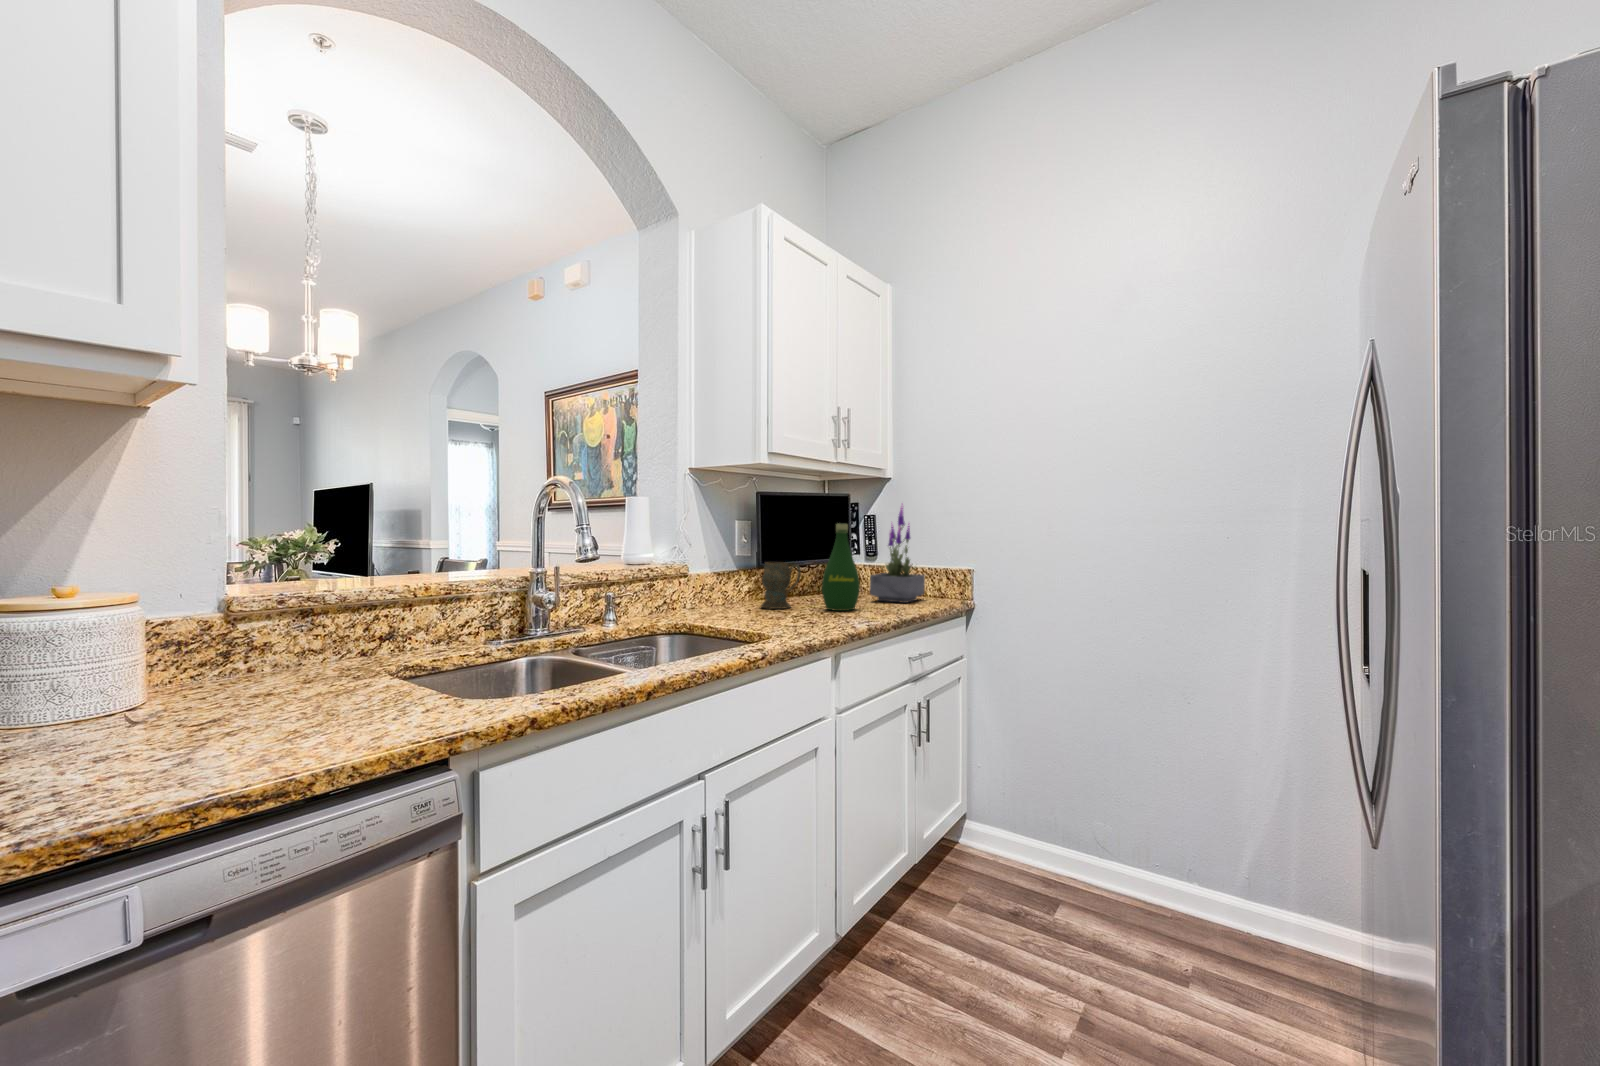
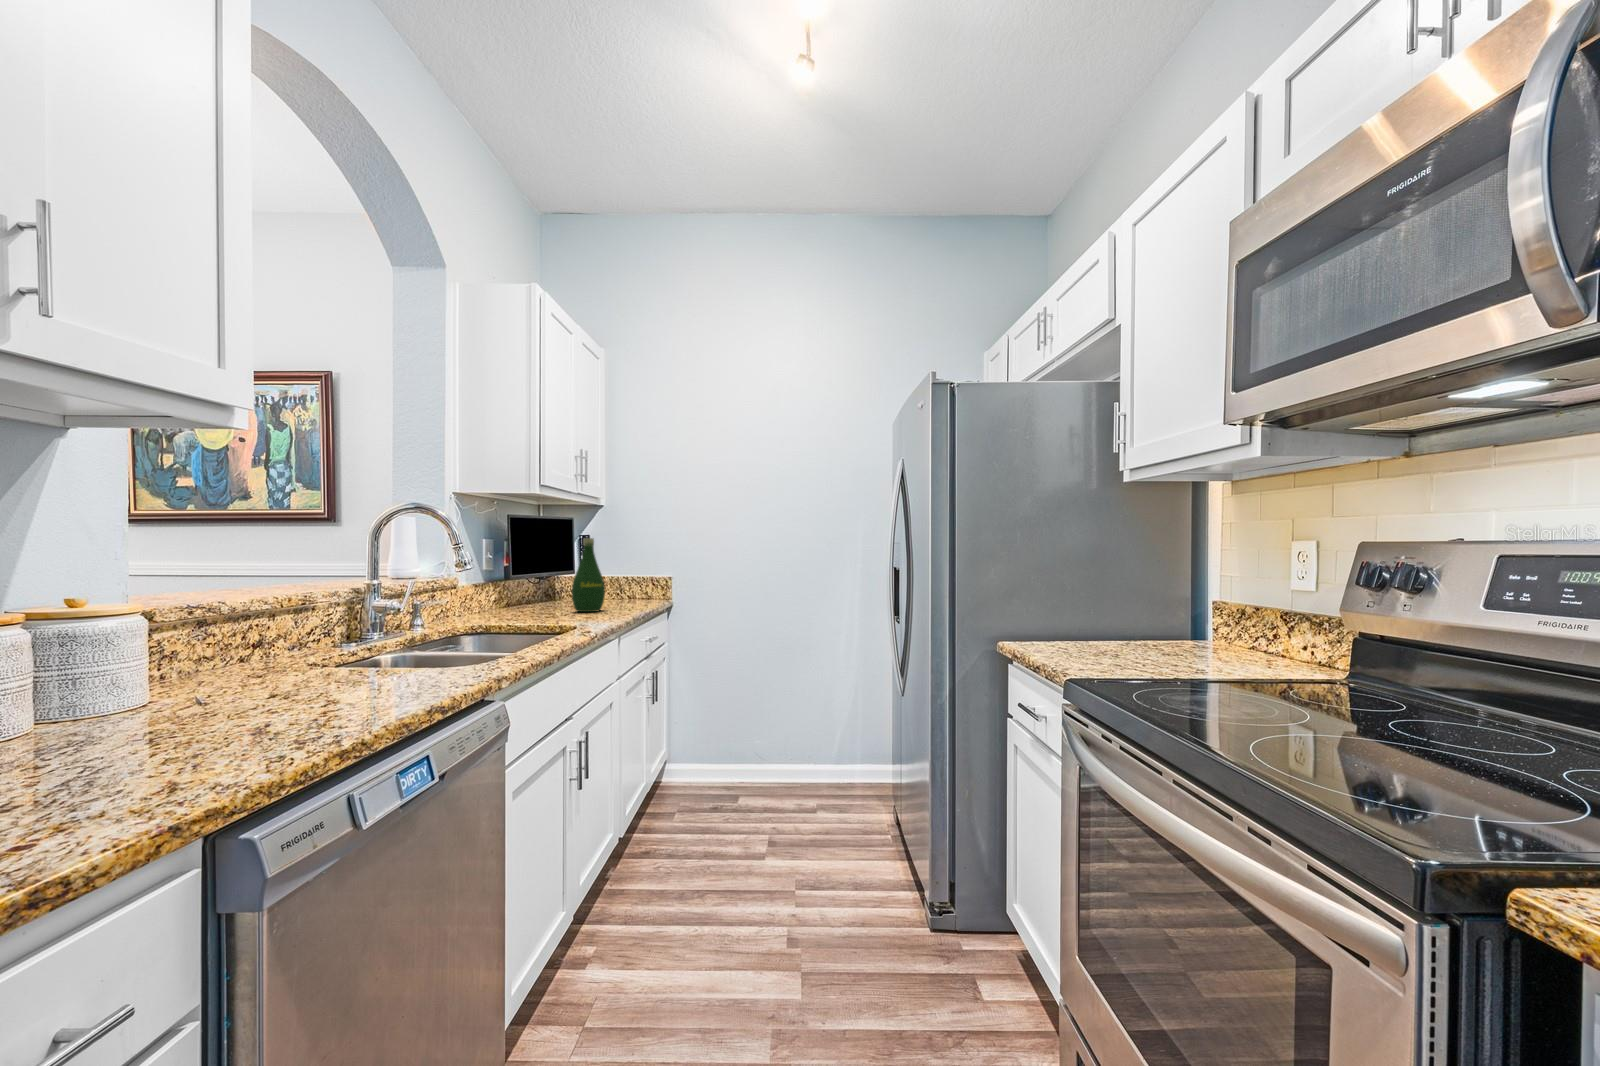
potted plant: present [870,504,925,603] -> none [603,521,645,604]
mug: present [761,562,801,609] -> none [512,573,552,615]

